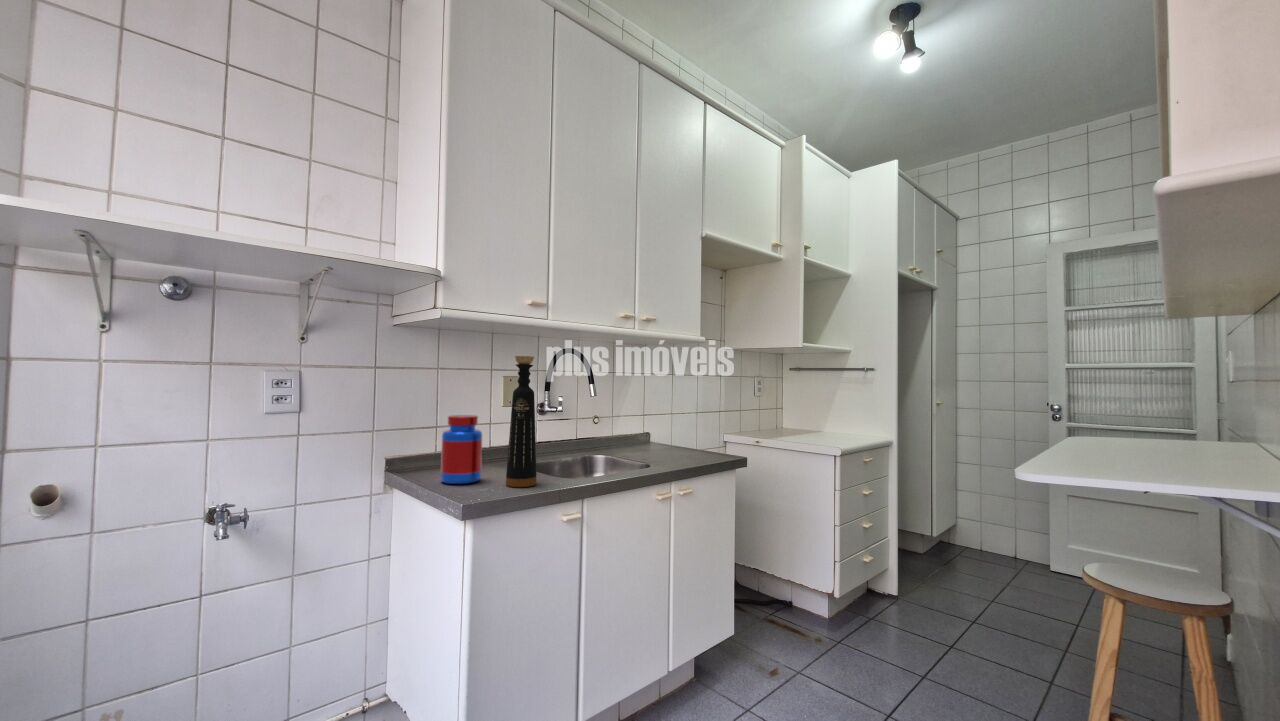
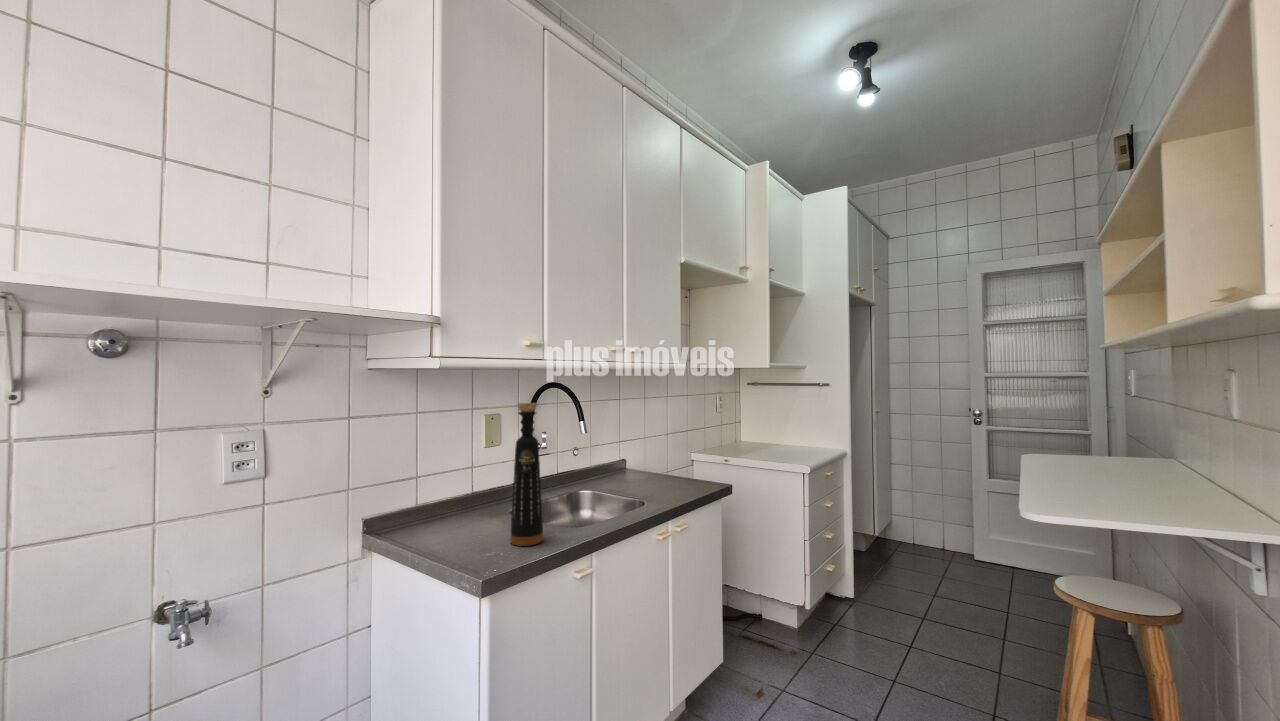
jar: present [441,415,482,484] -> none [436,467,480,547]

